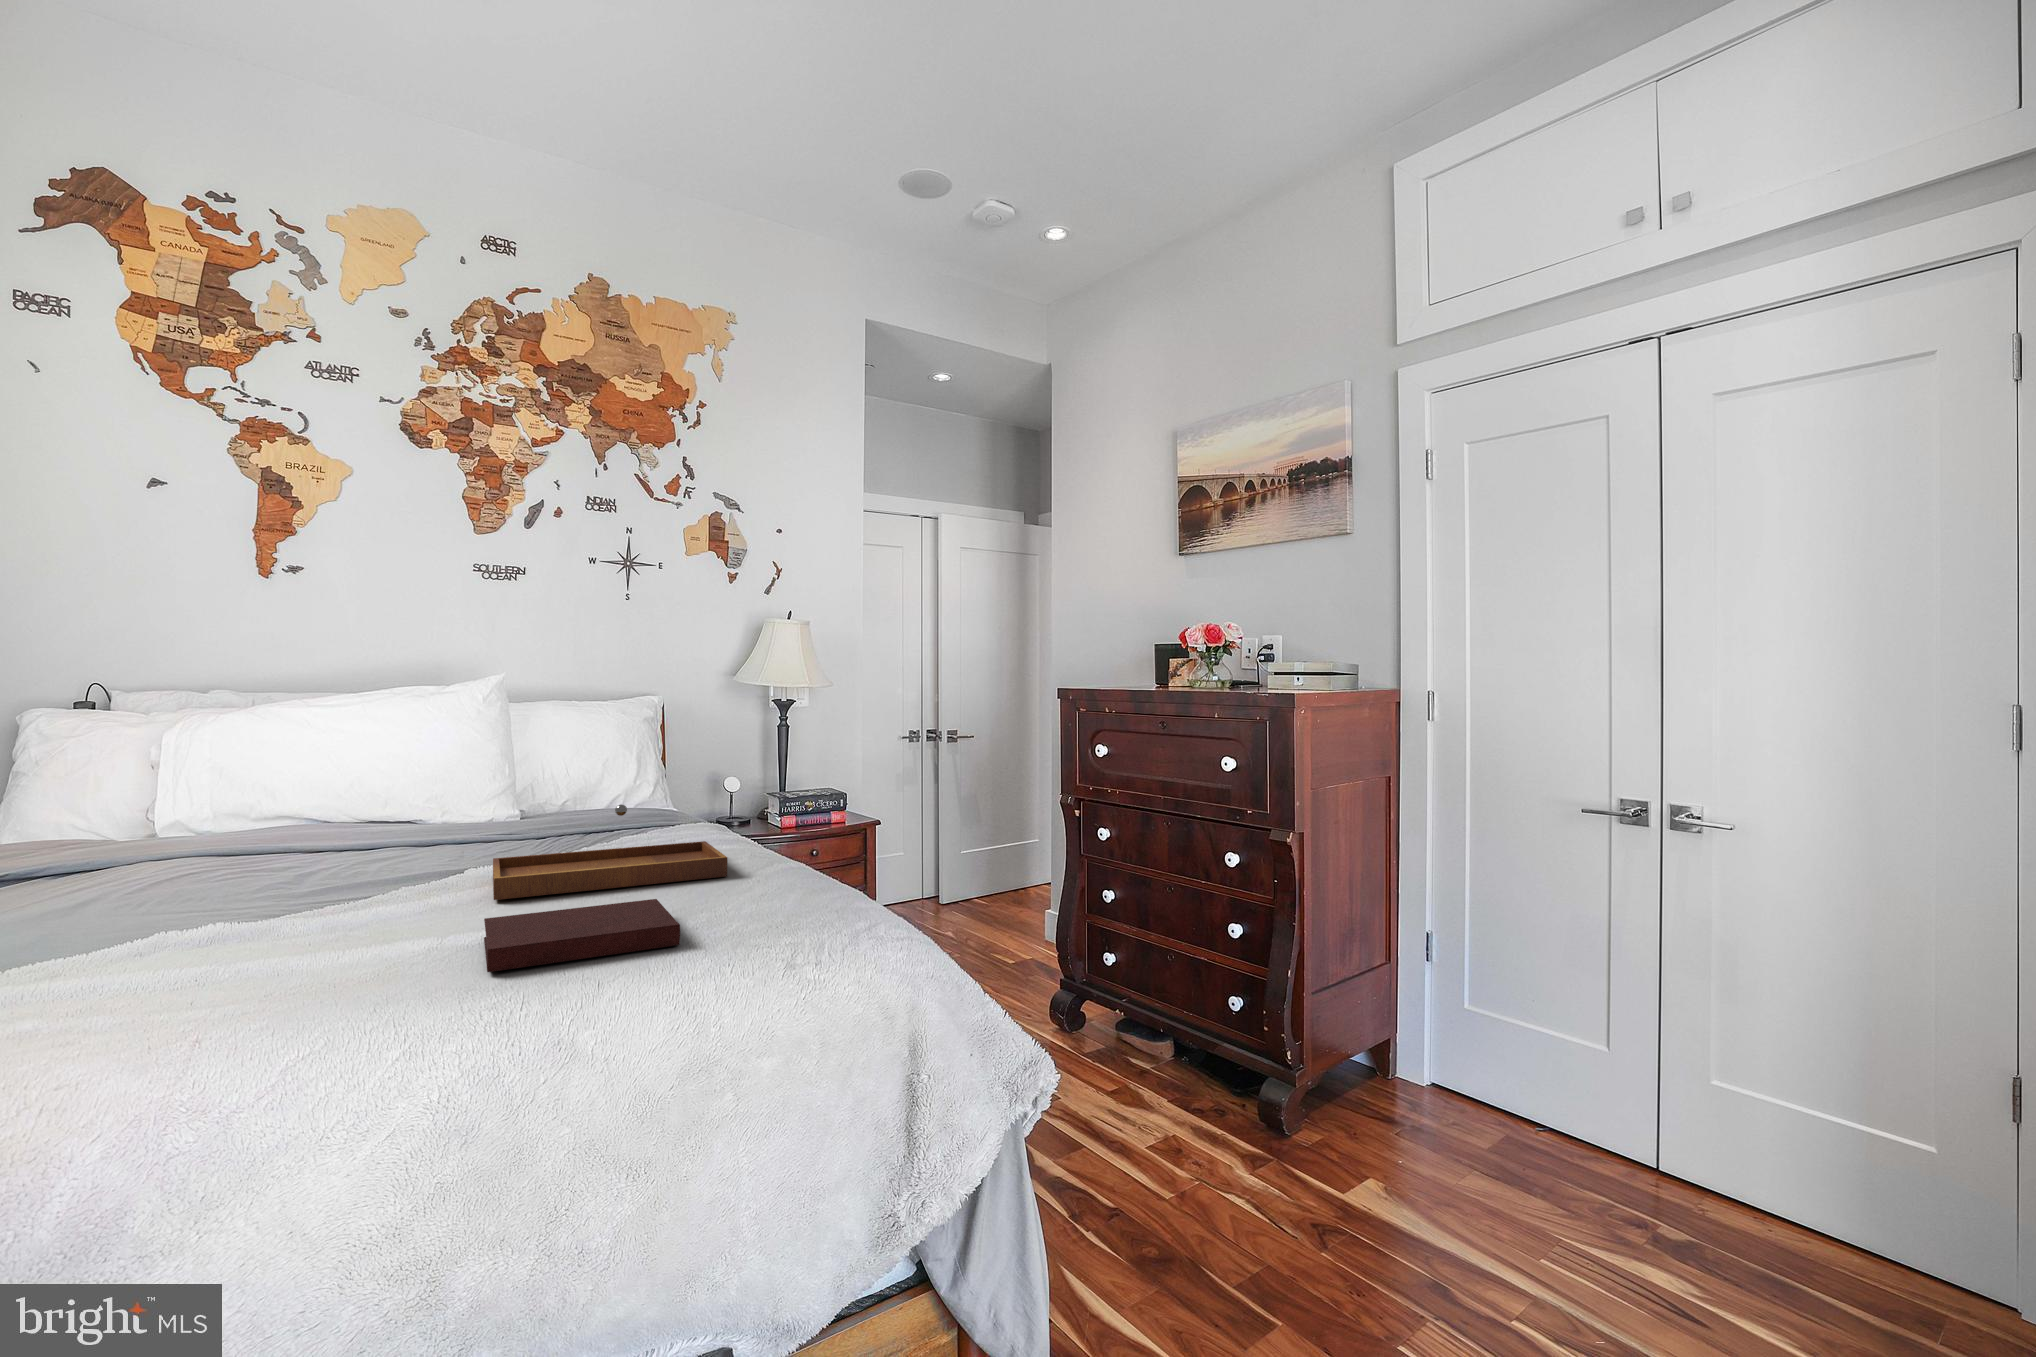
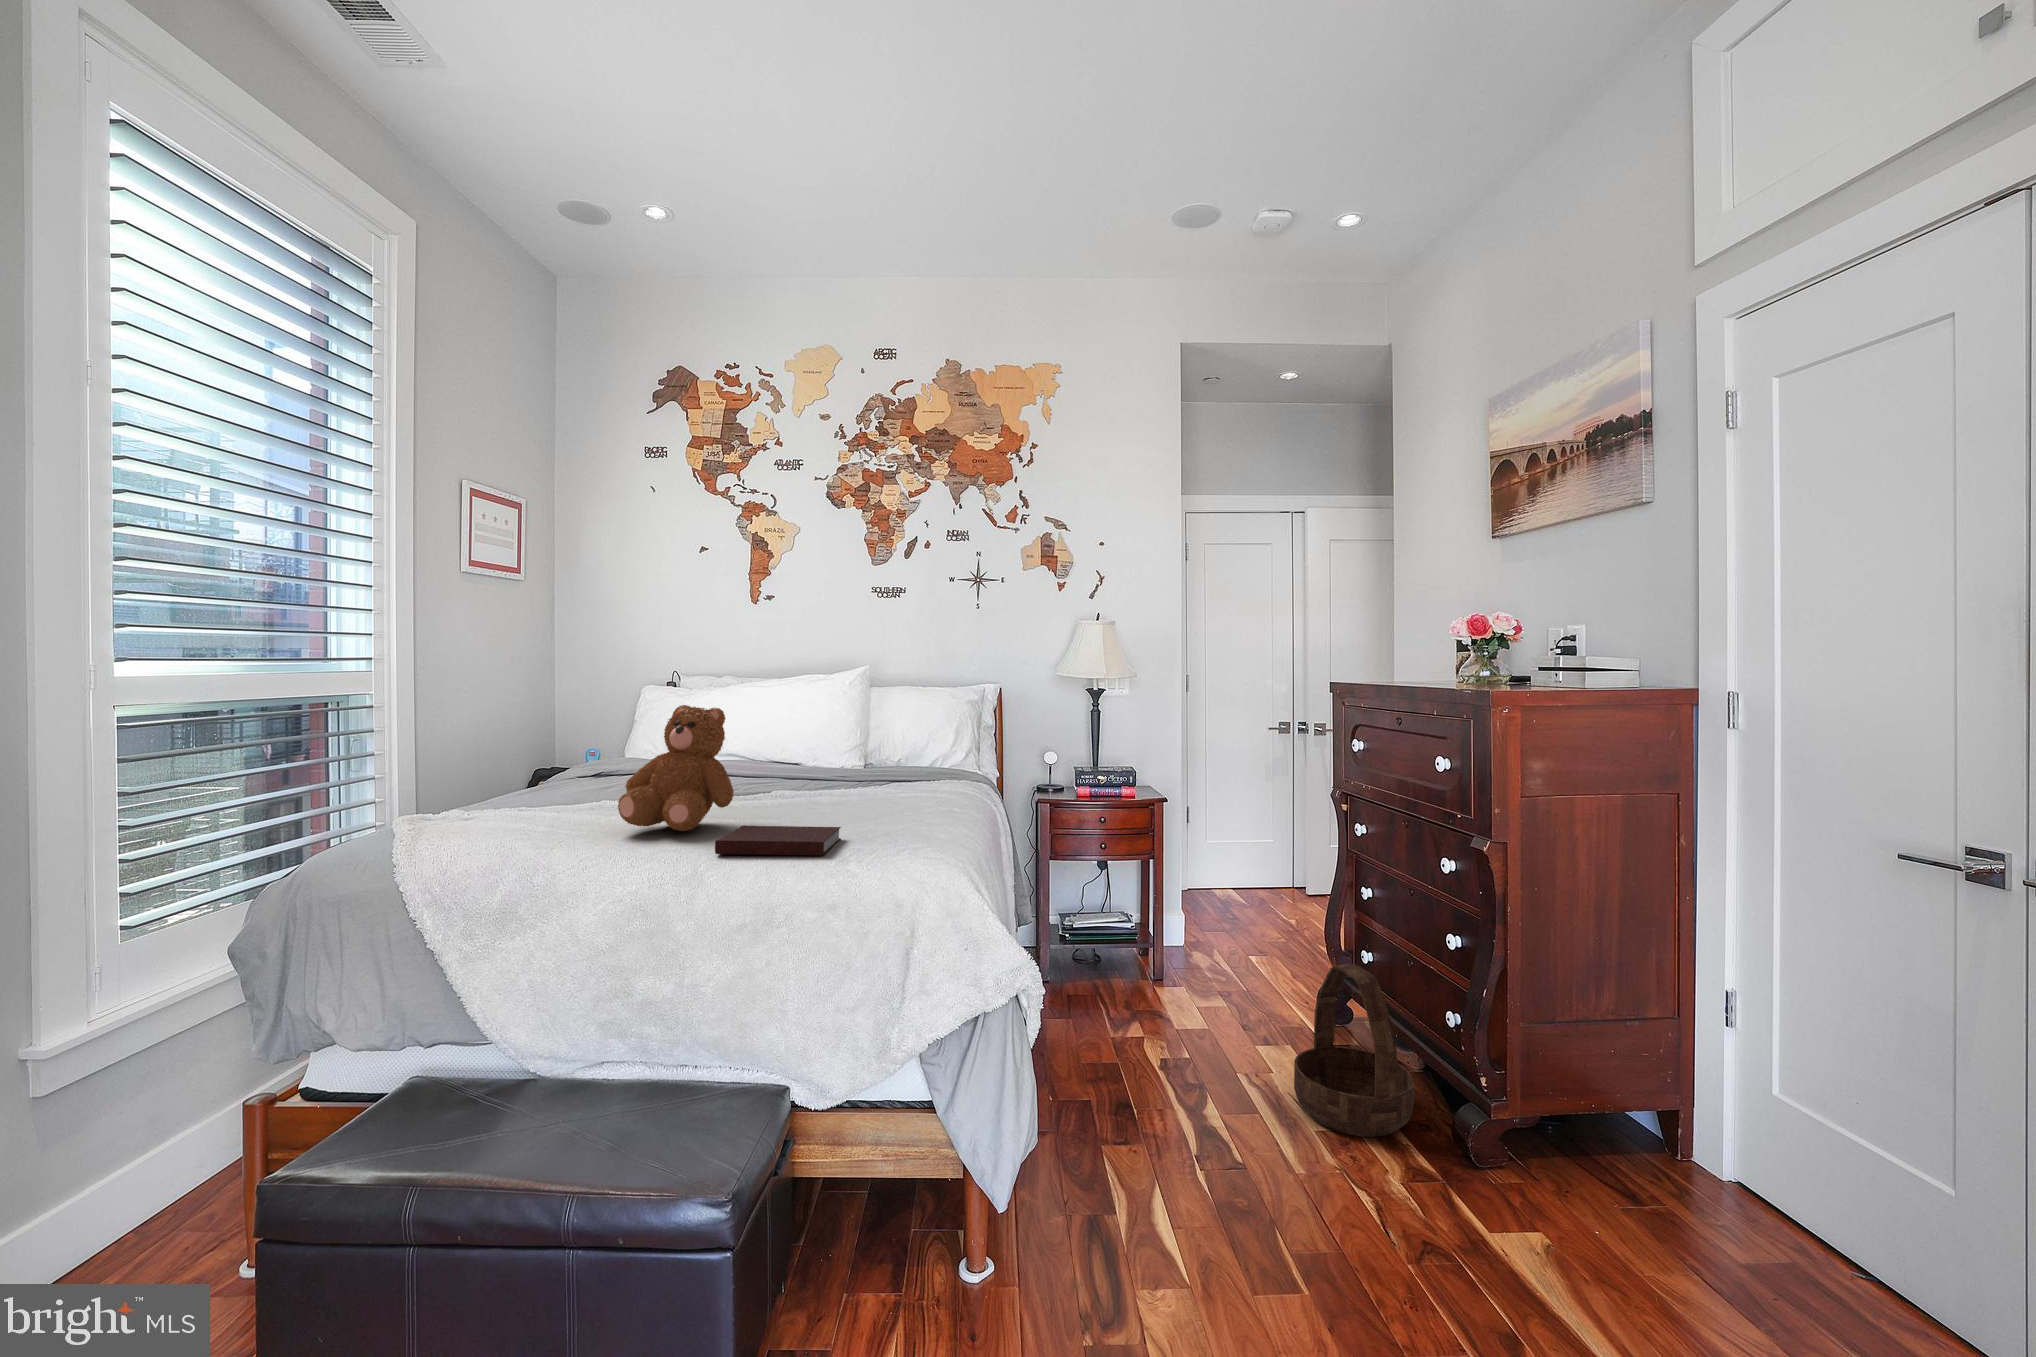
teddy bear: none [196,725,440,949] -> present [618,705,734,831]
tray: present [493,805,727,900] -> none [774,764,929,821]
basket: none [1113,968,1227,1141] -> present [1294,964,1414,1137]

